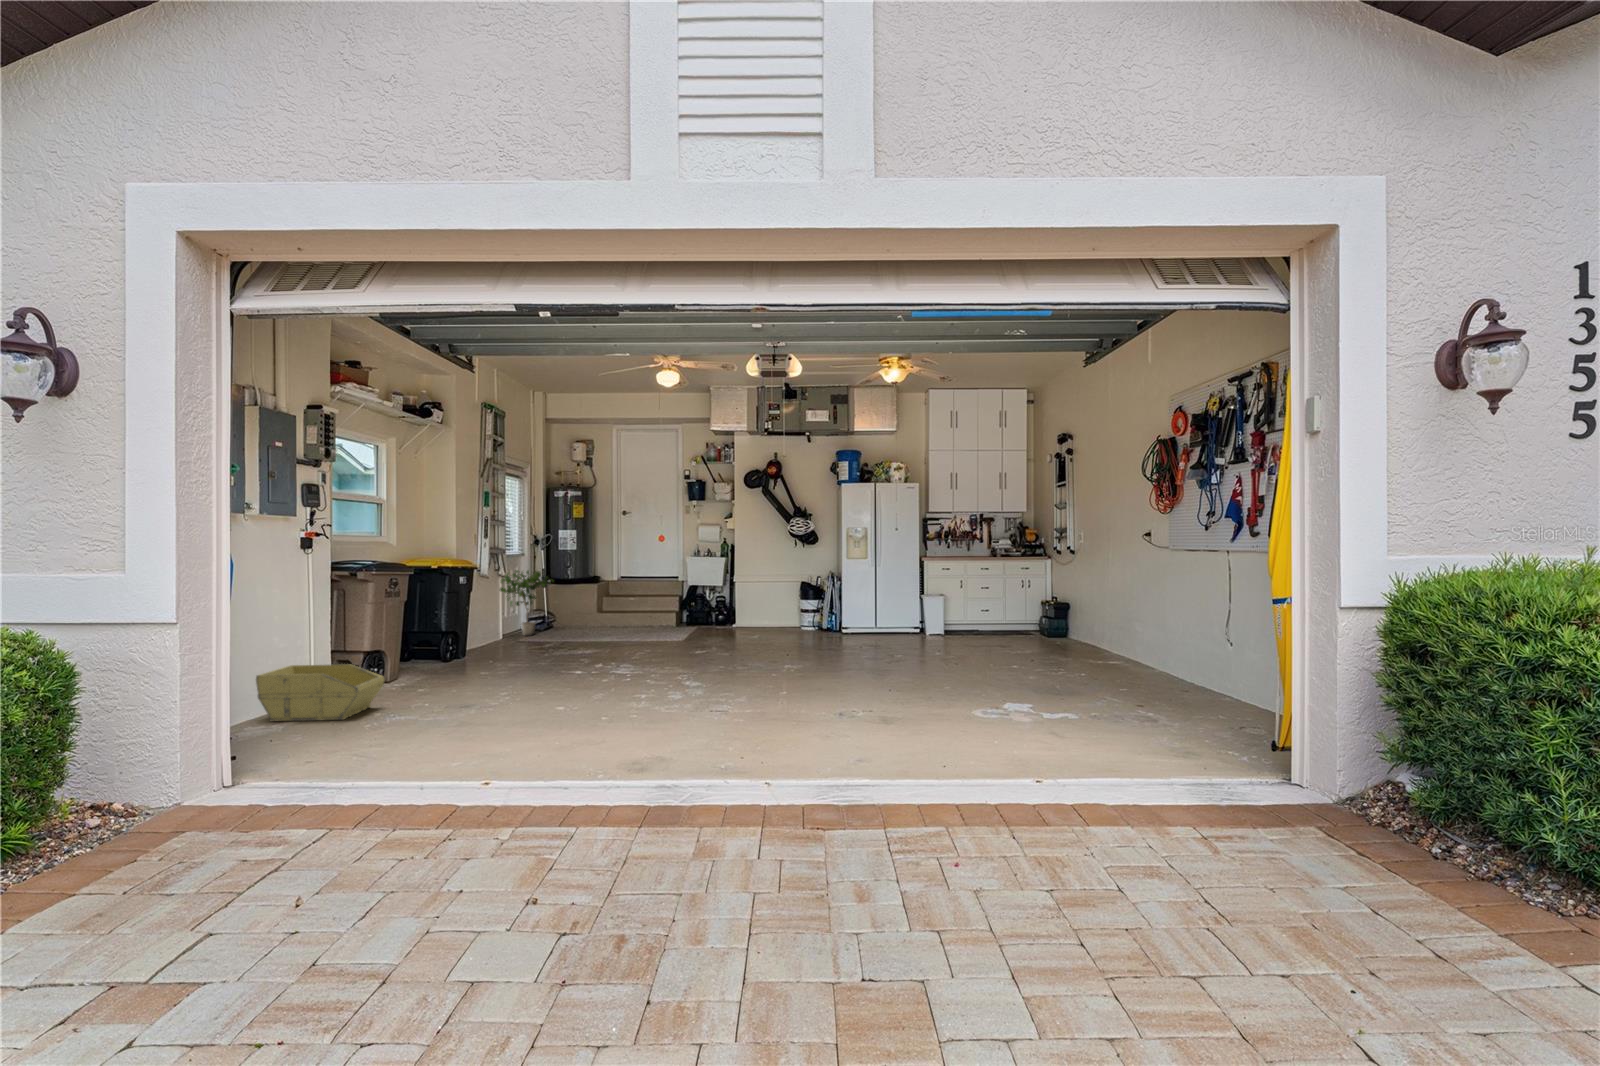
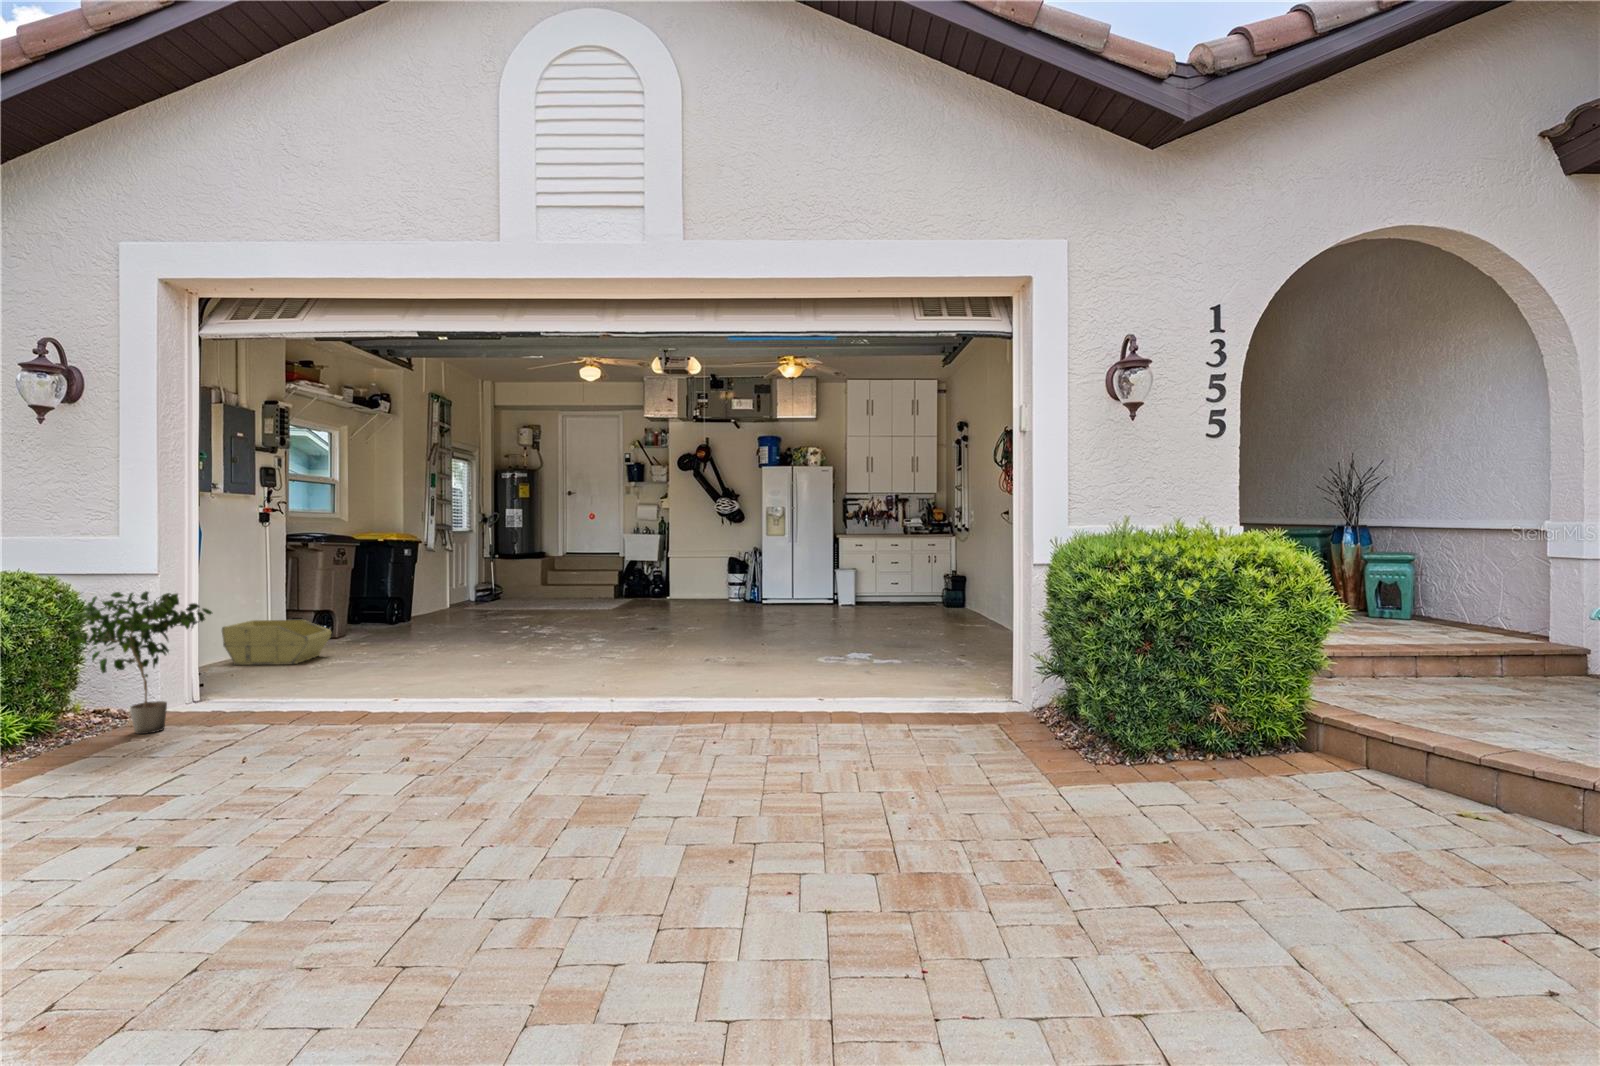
potted plant: present [500,570,553,636] -> present [69,591,212,734]

